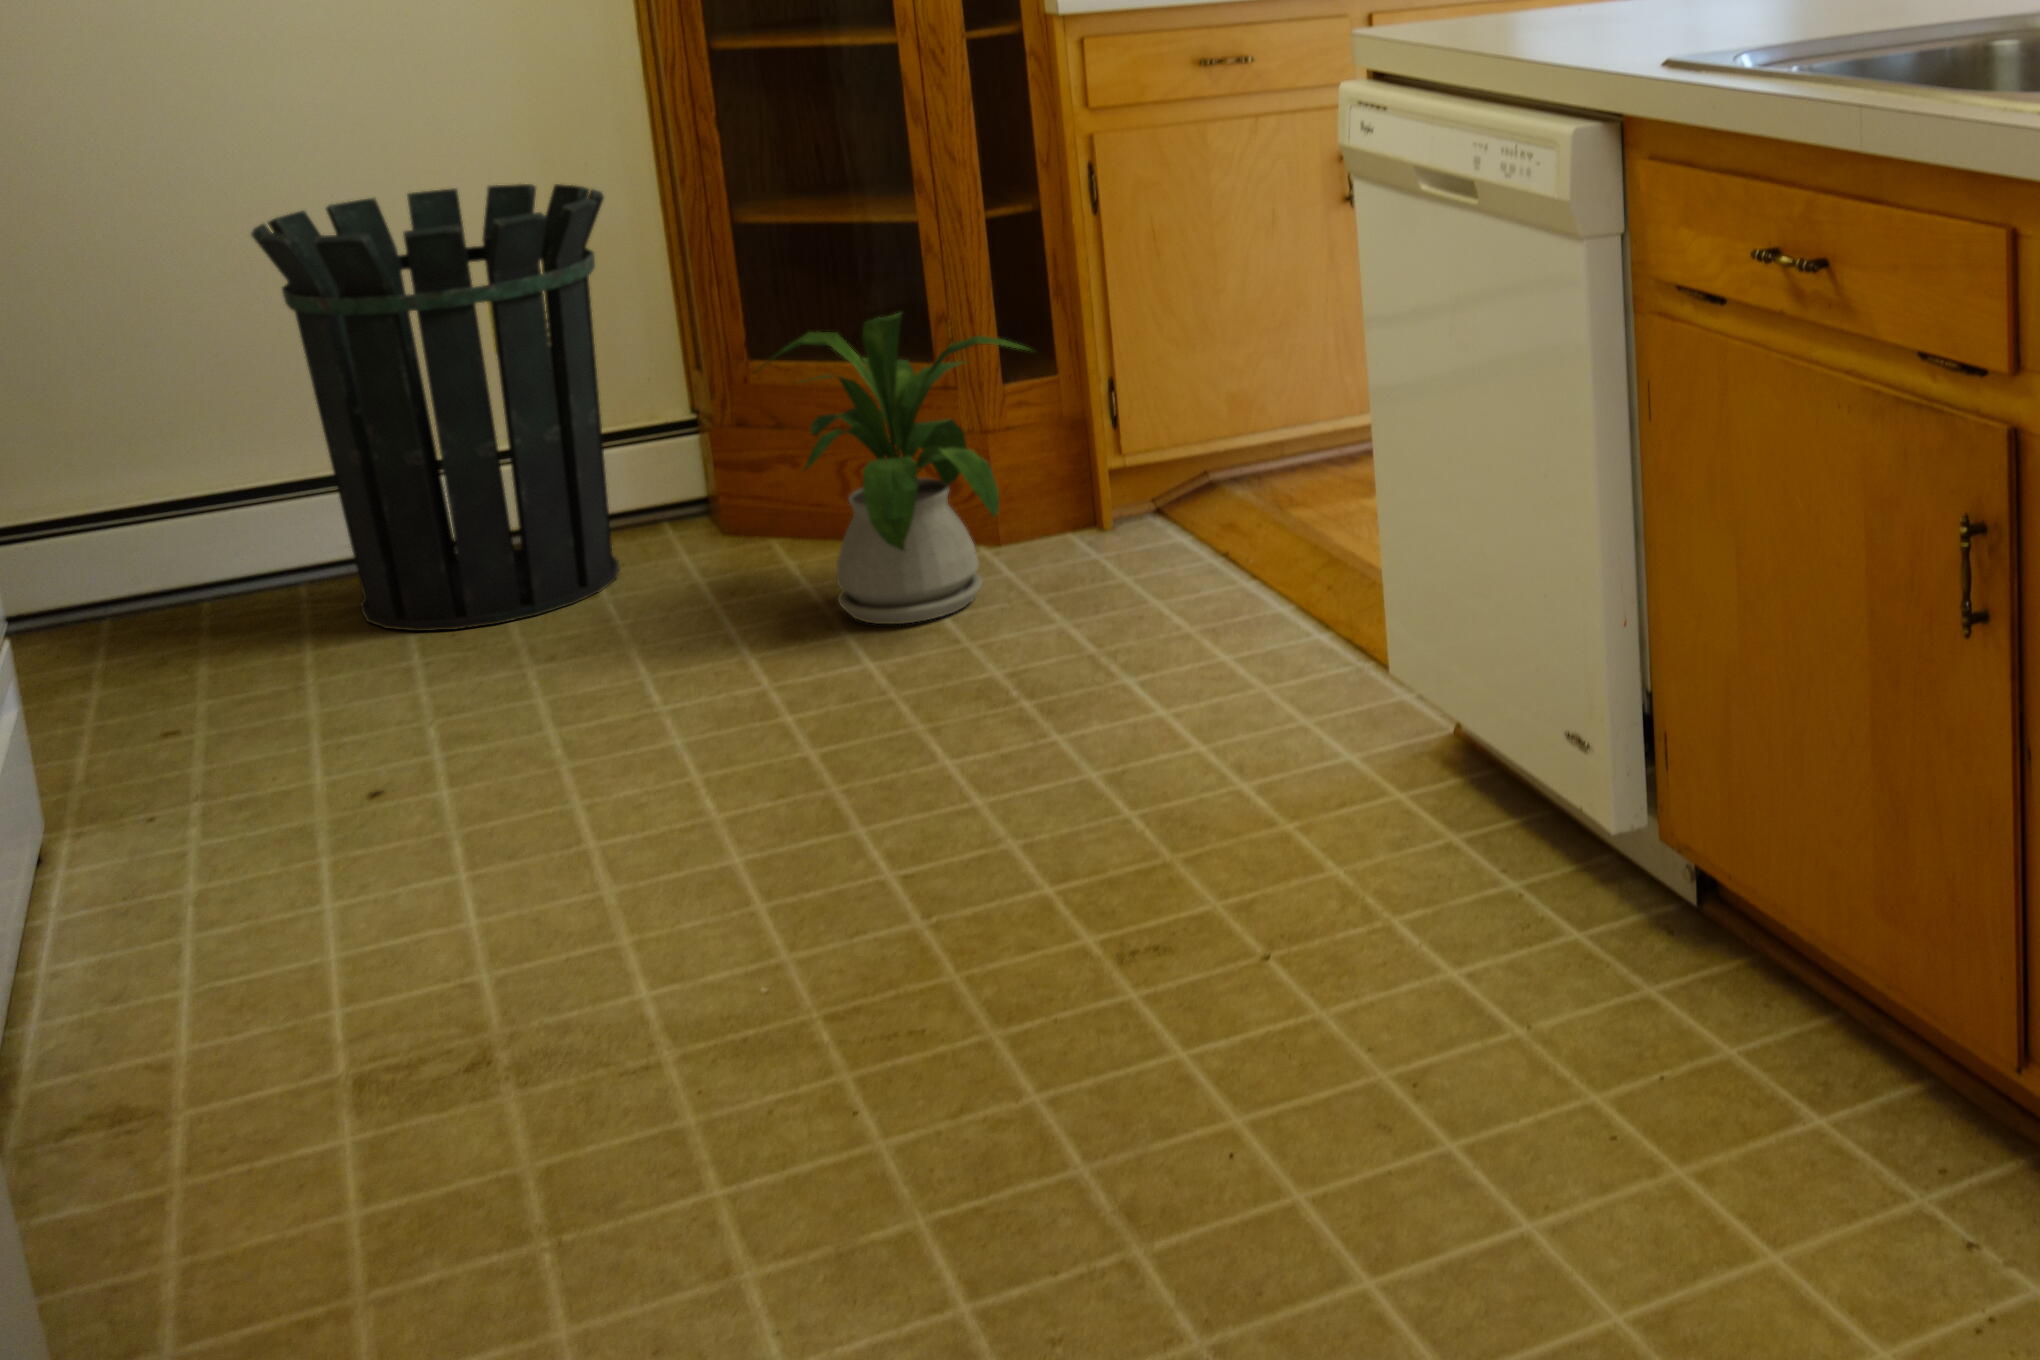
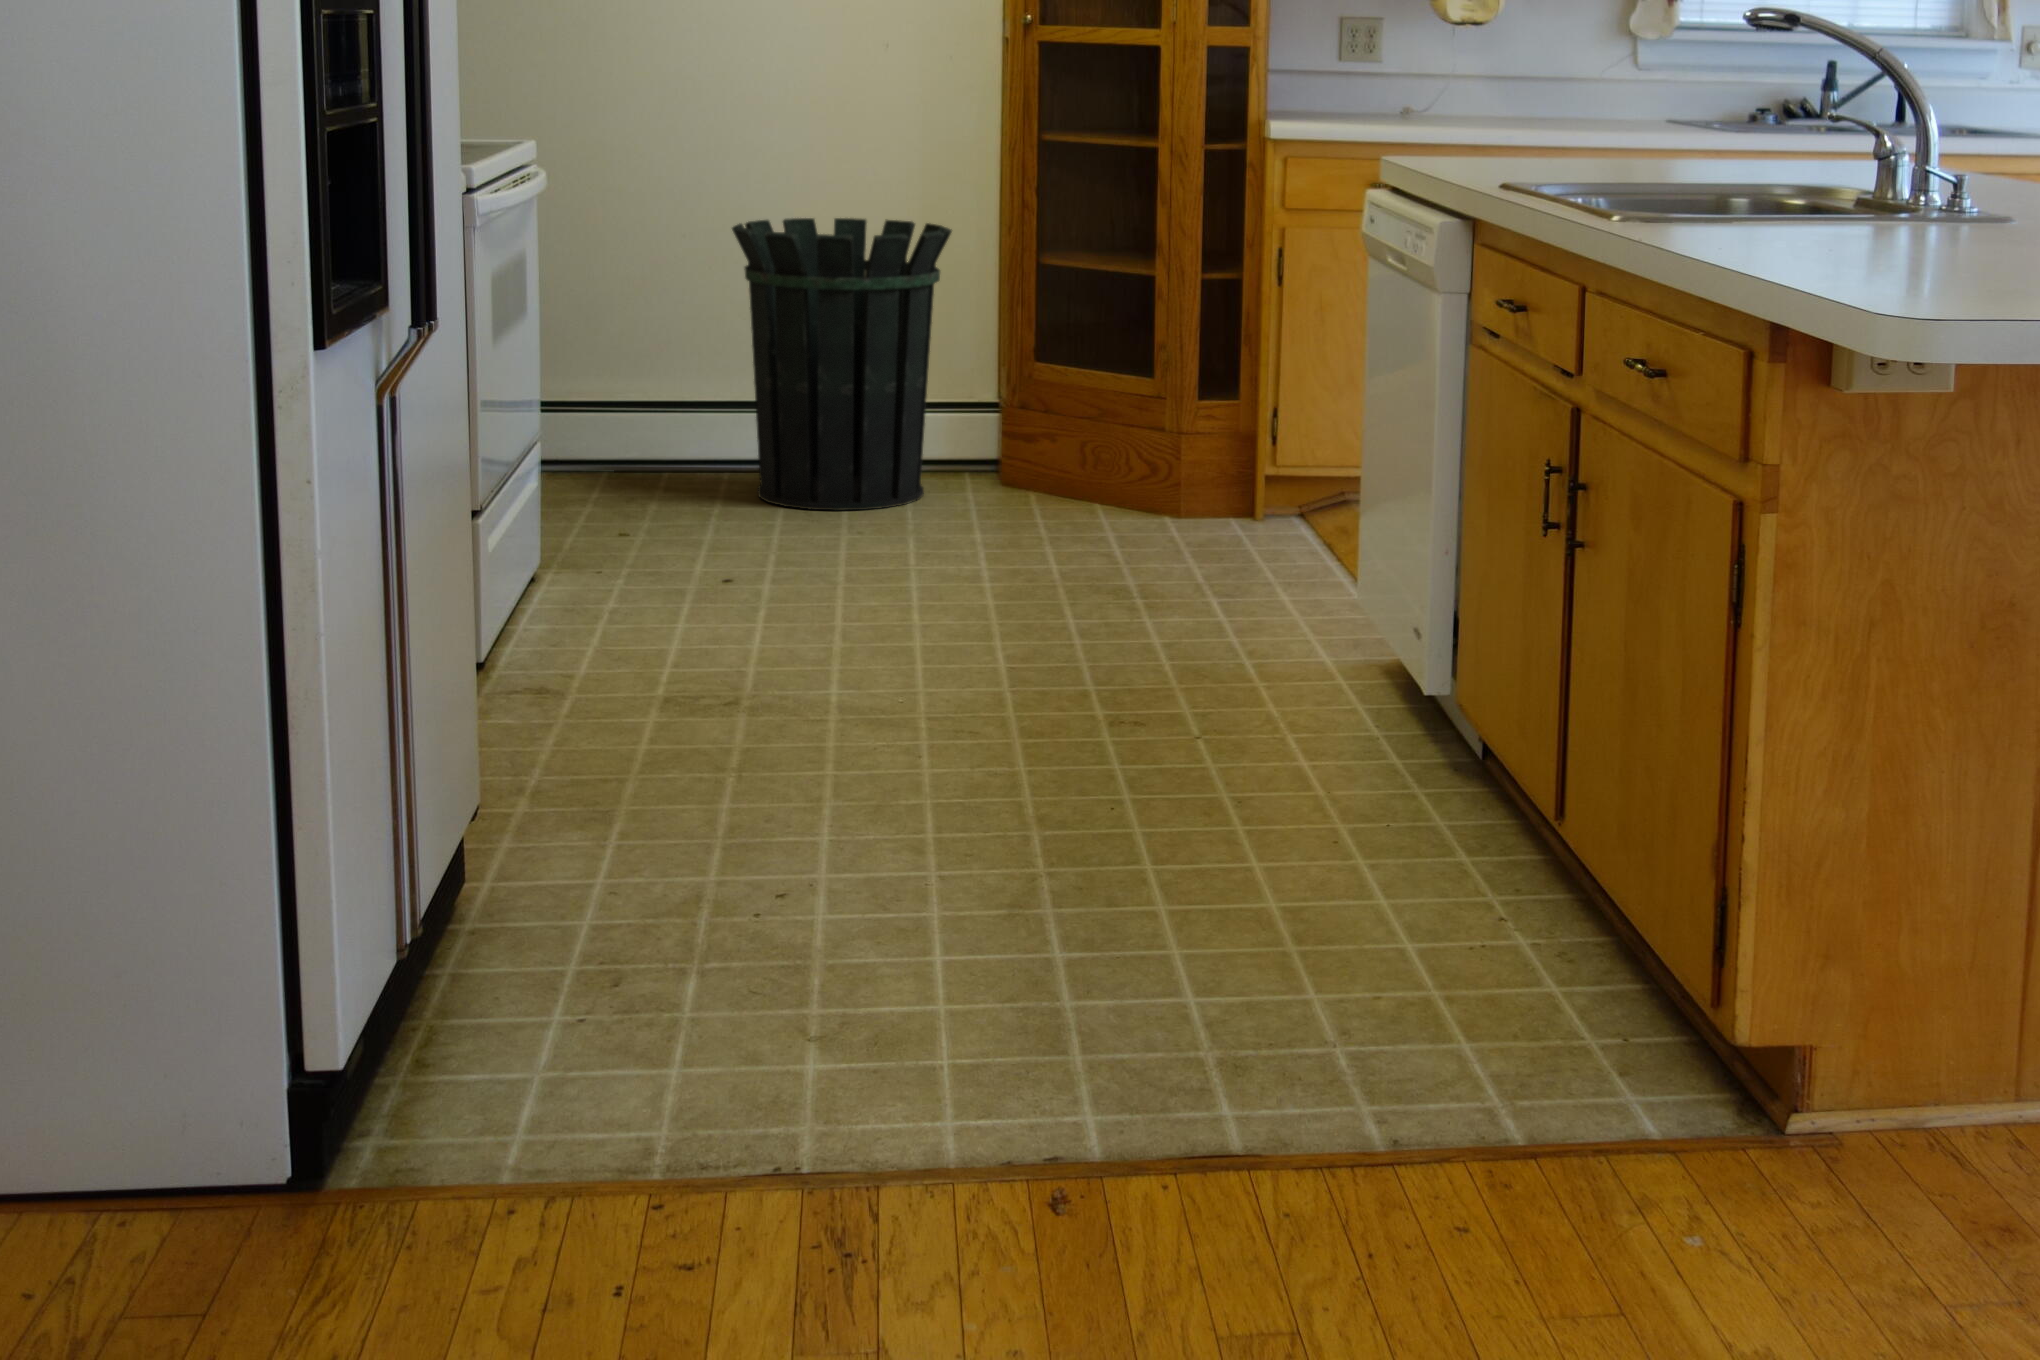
house plant: present [756,313,1032,624] -> none [1017,325,1205,549]

